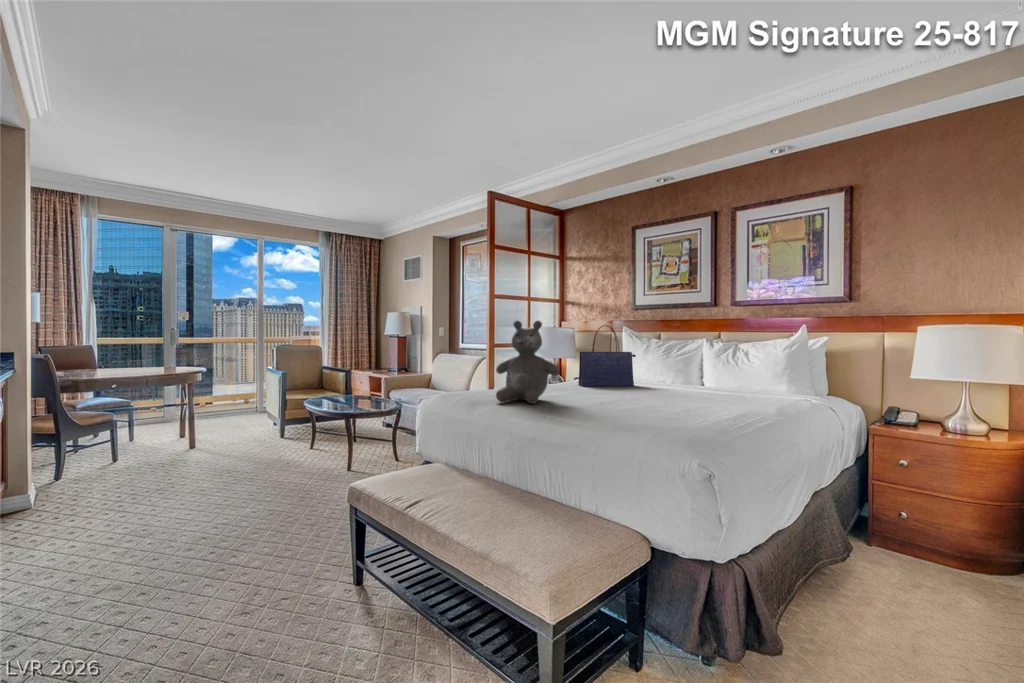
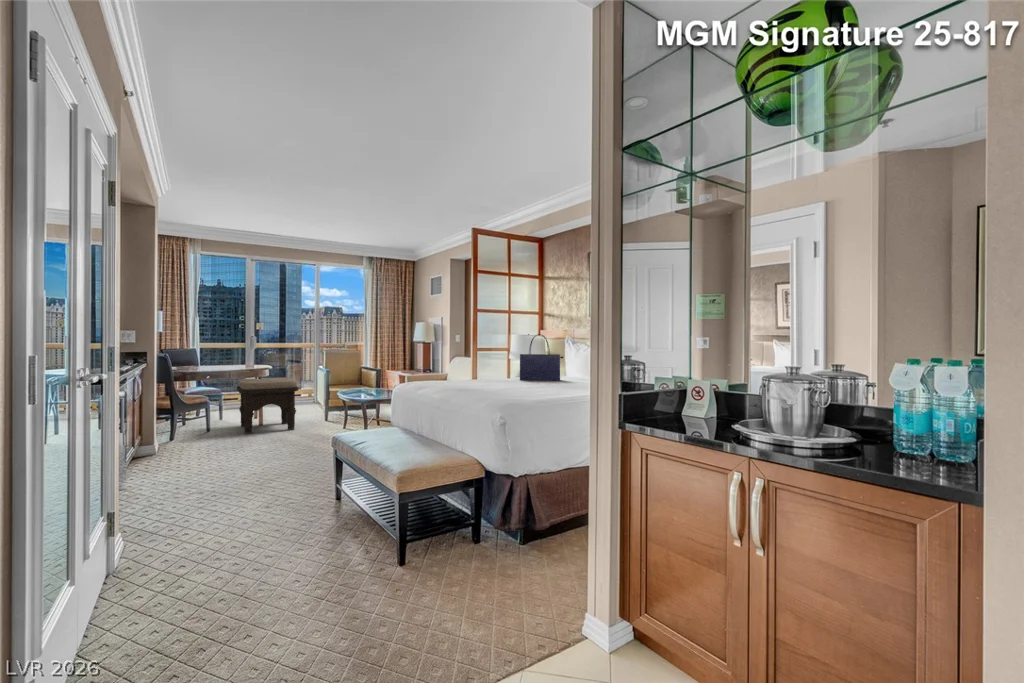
teddy bear: present [496,320,559,404] -> none [431,332,476,388]
ottoman: none [157,383,248,464] -> present [237,377,298,434]

